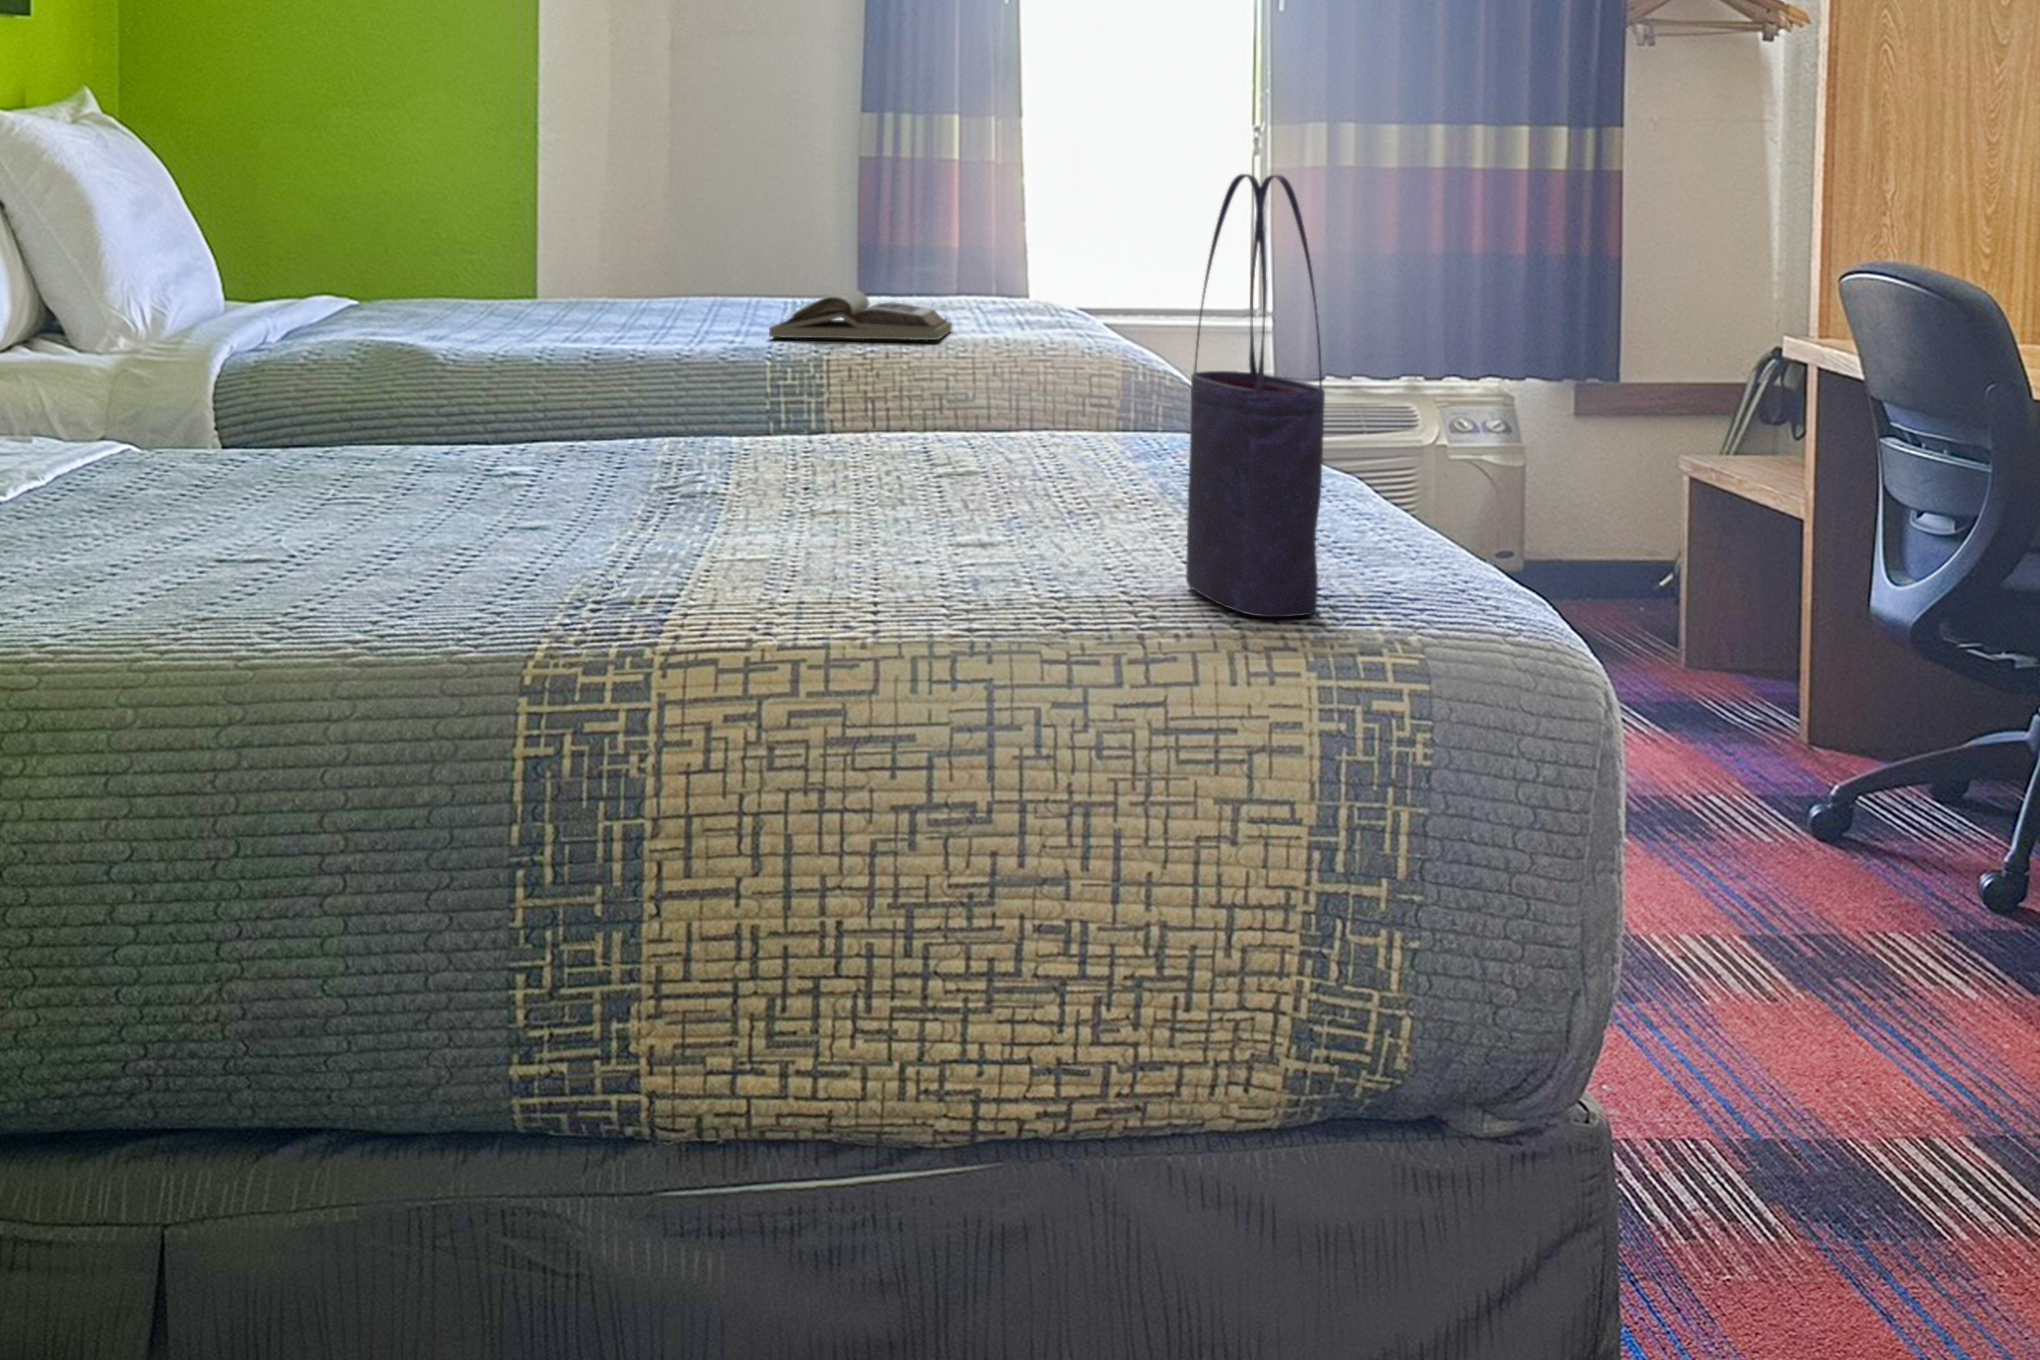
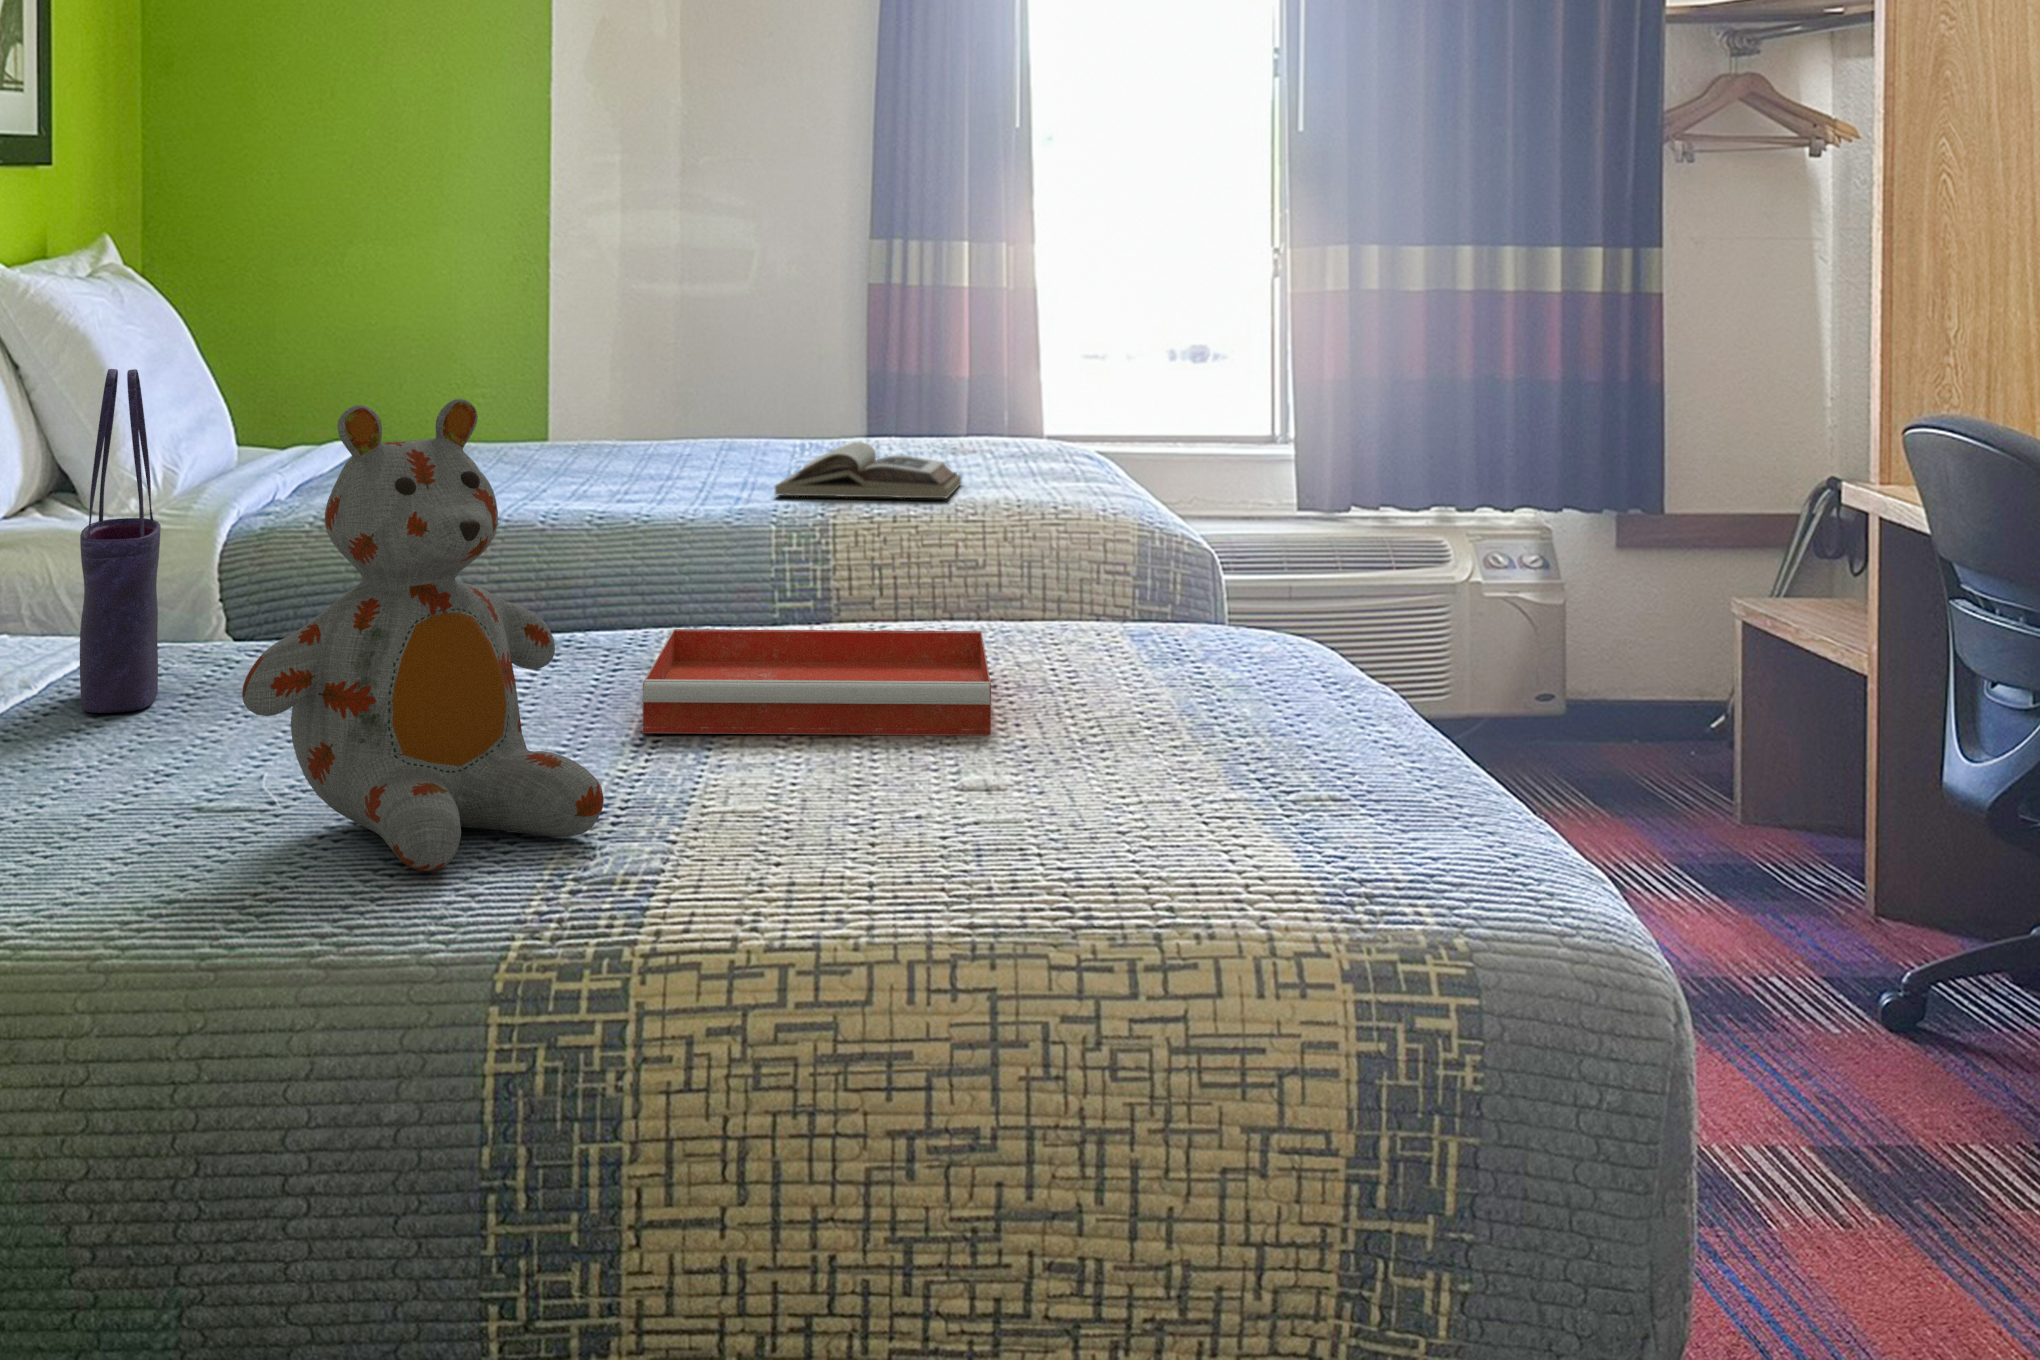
stuffed bear: none [269,167,619,599] -> present [242,399,604,871]
tote bag: present [1186,174,1325,617] -> present [80,369,161,713]
tray: none [649,428,985,512] -> present [642,629,991,735]

